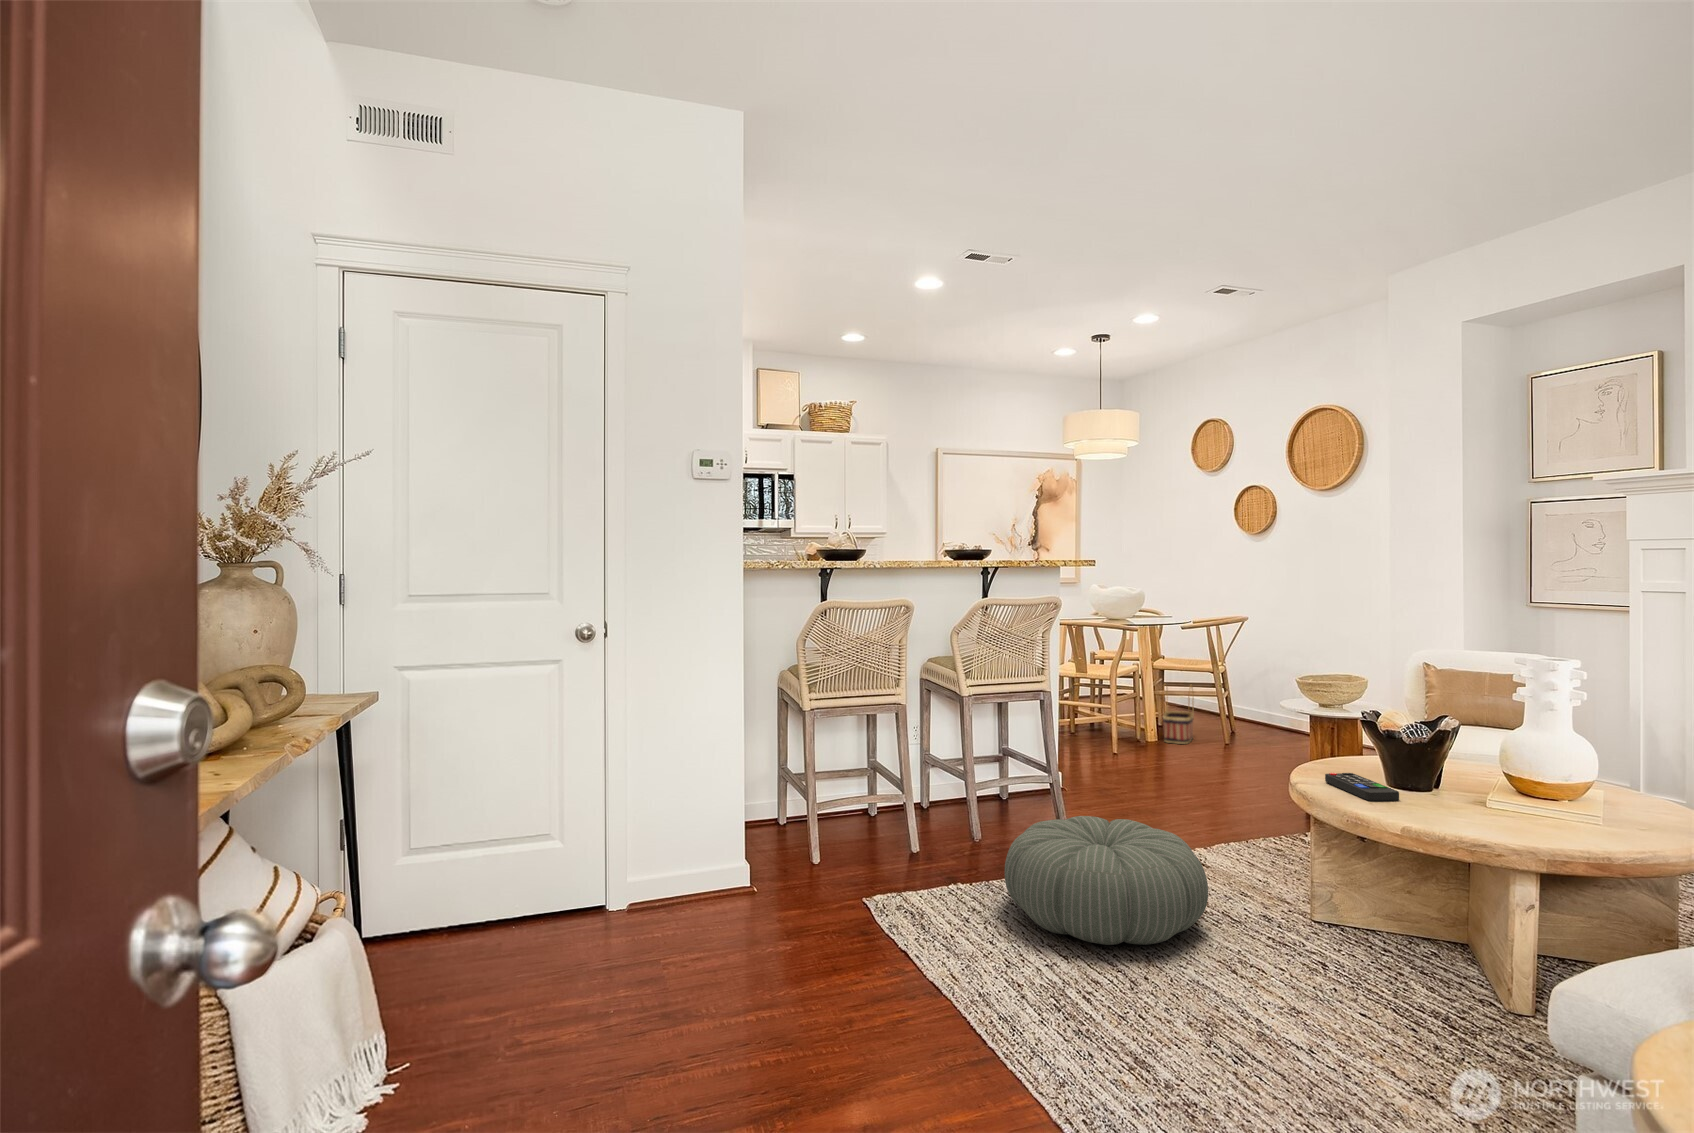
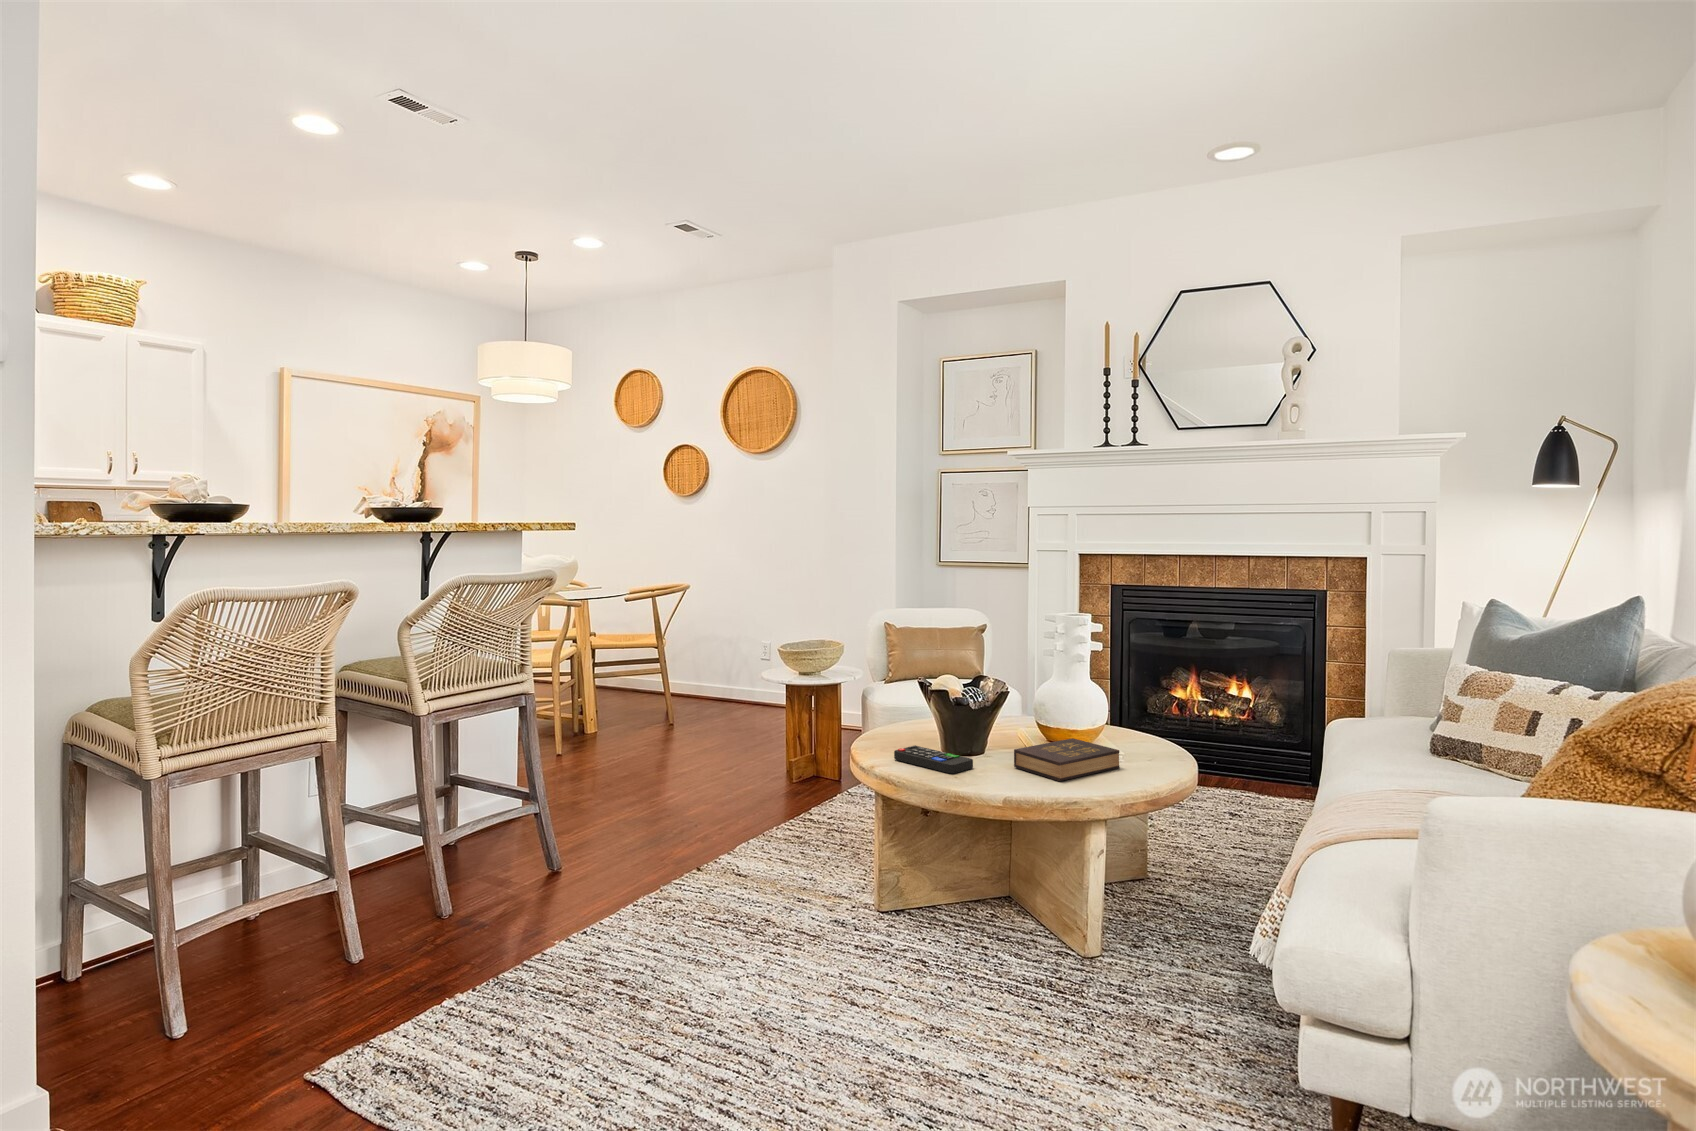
basket: present [1163,684,1194,744] -> none [613,664,644,732]
hardback book: none [1446,789,1579,828] -> present [1014,738,1119,781]
pouf: present [1005,816,1208,945] -> none [544,845,799,1027]

